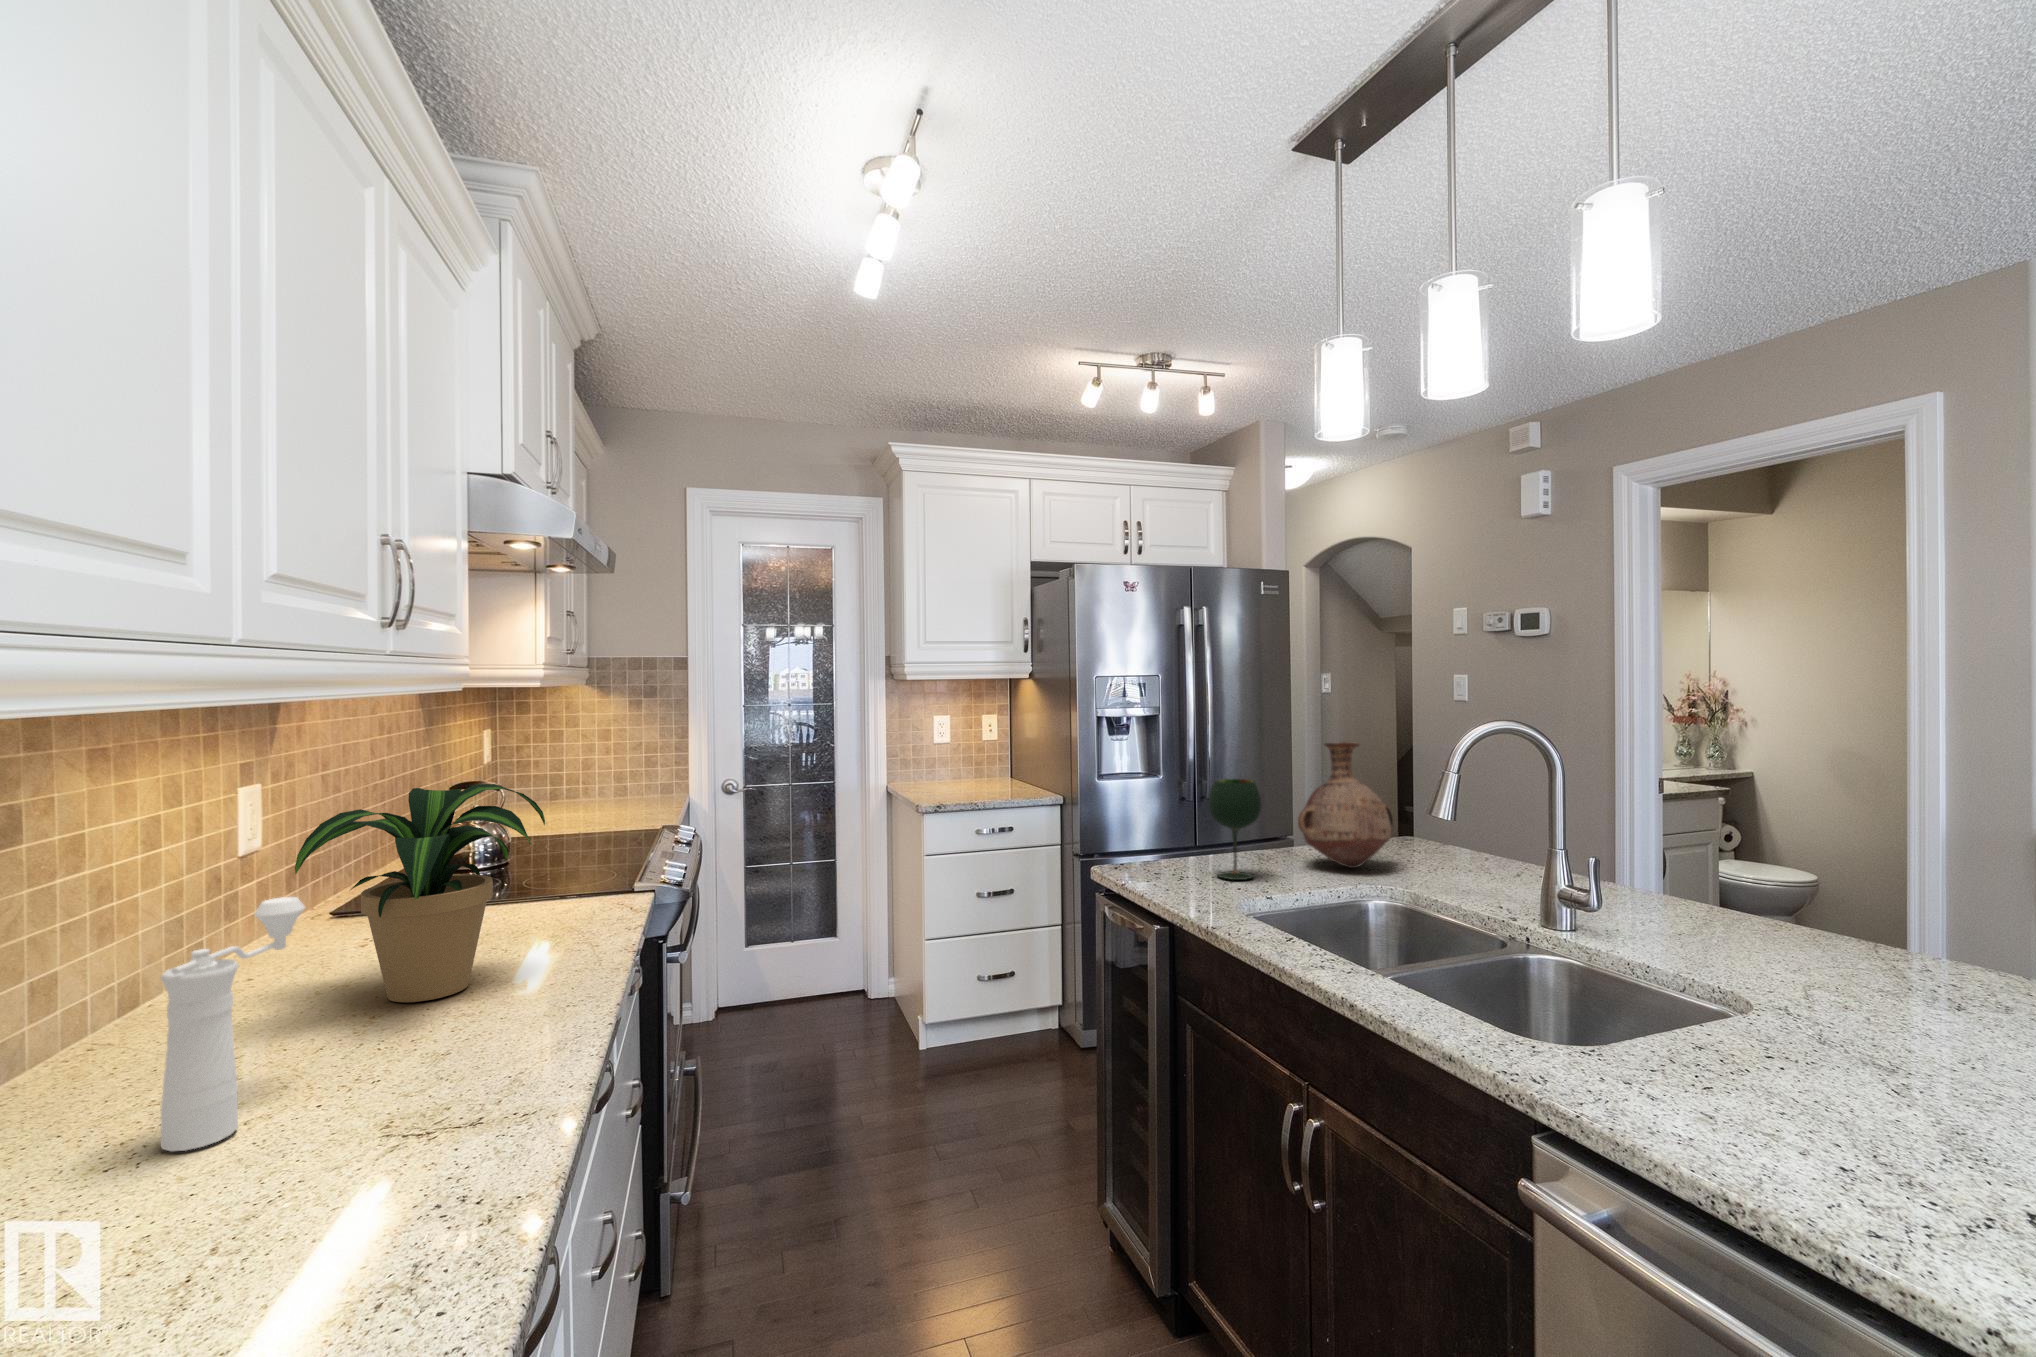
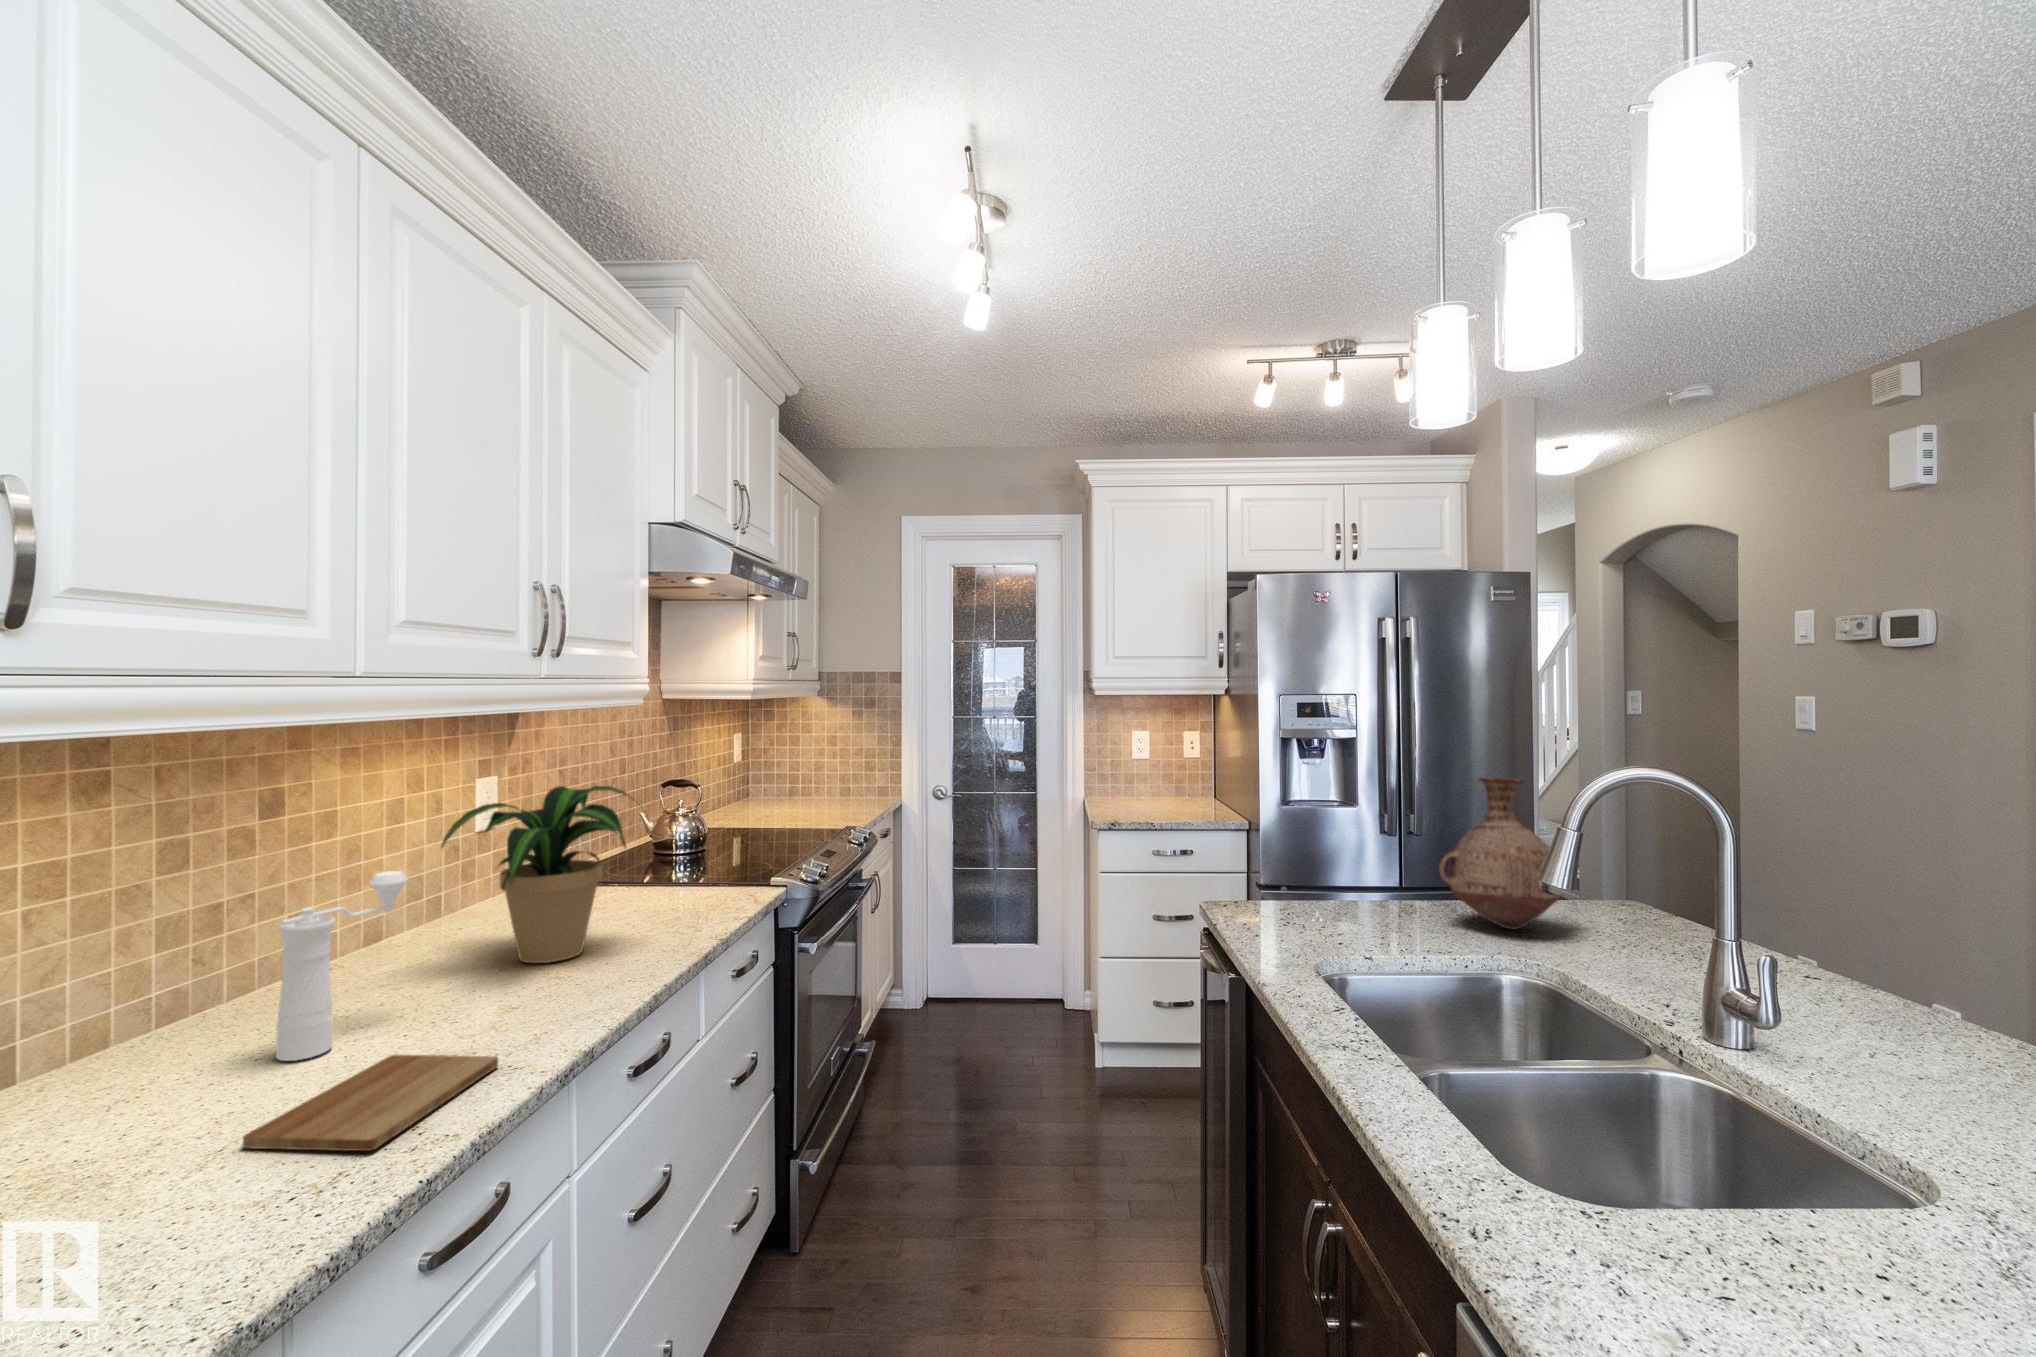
wine glass: present [1208,779,1261,880] -> none [1320,814,1382,930]
cutting board: none [247,1097,504,1248] -> present [243,1055,498,1151]

